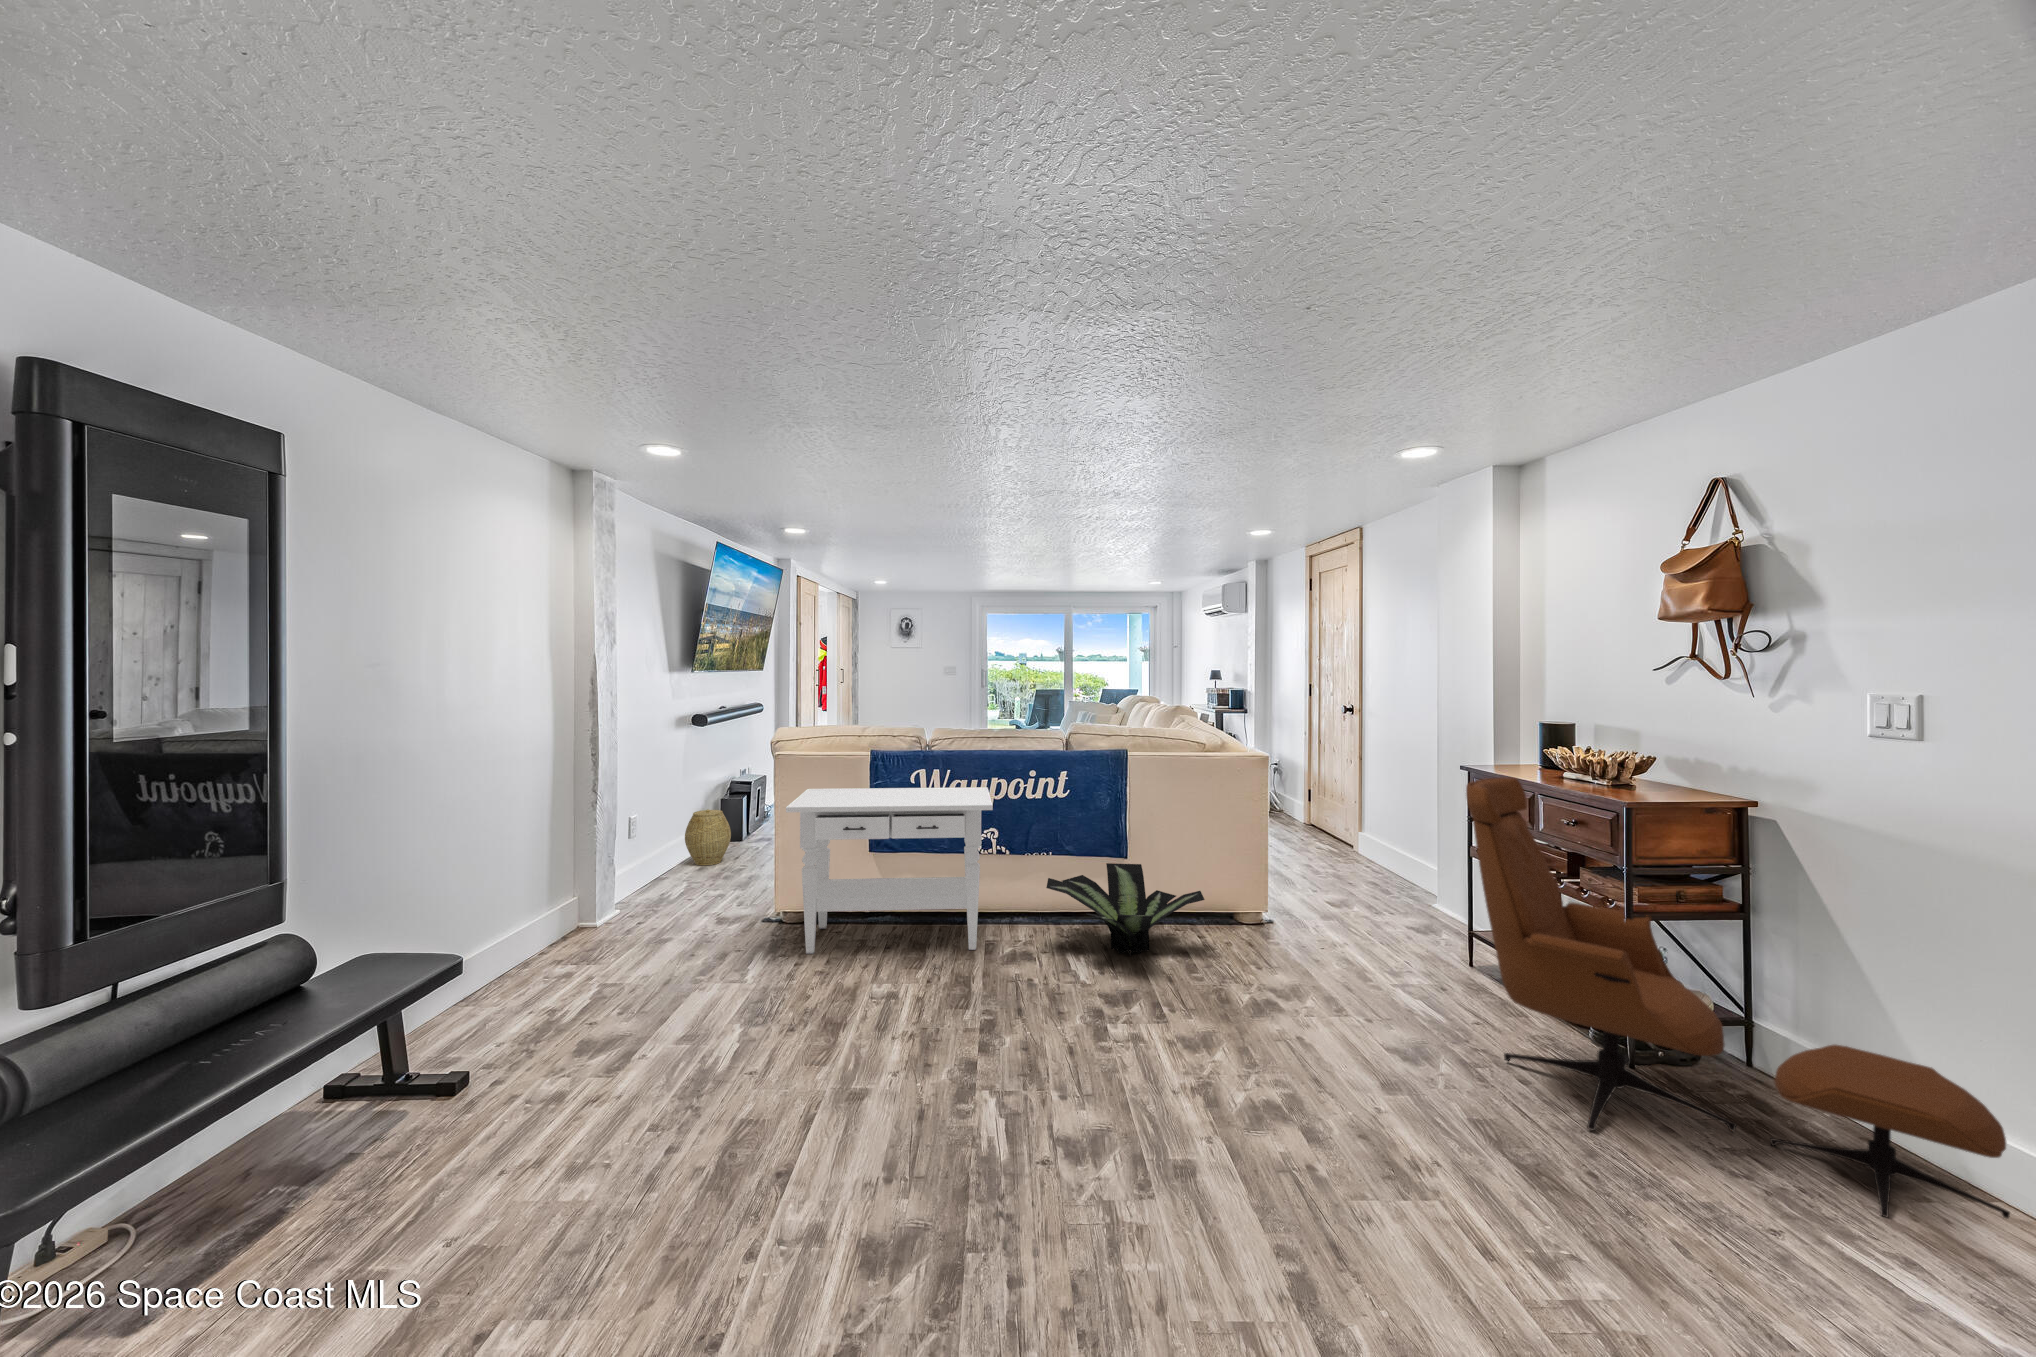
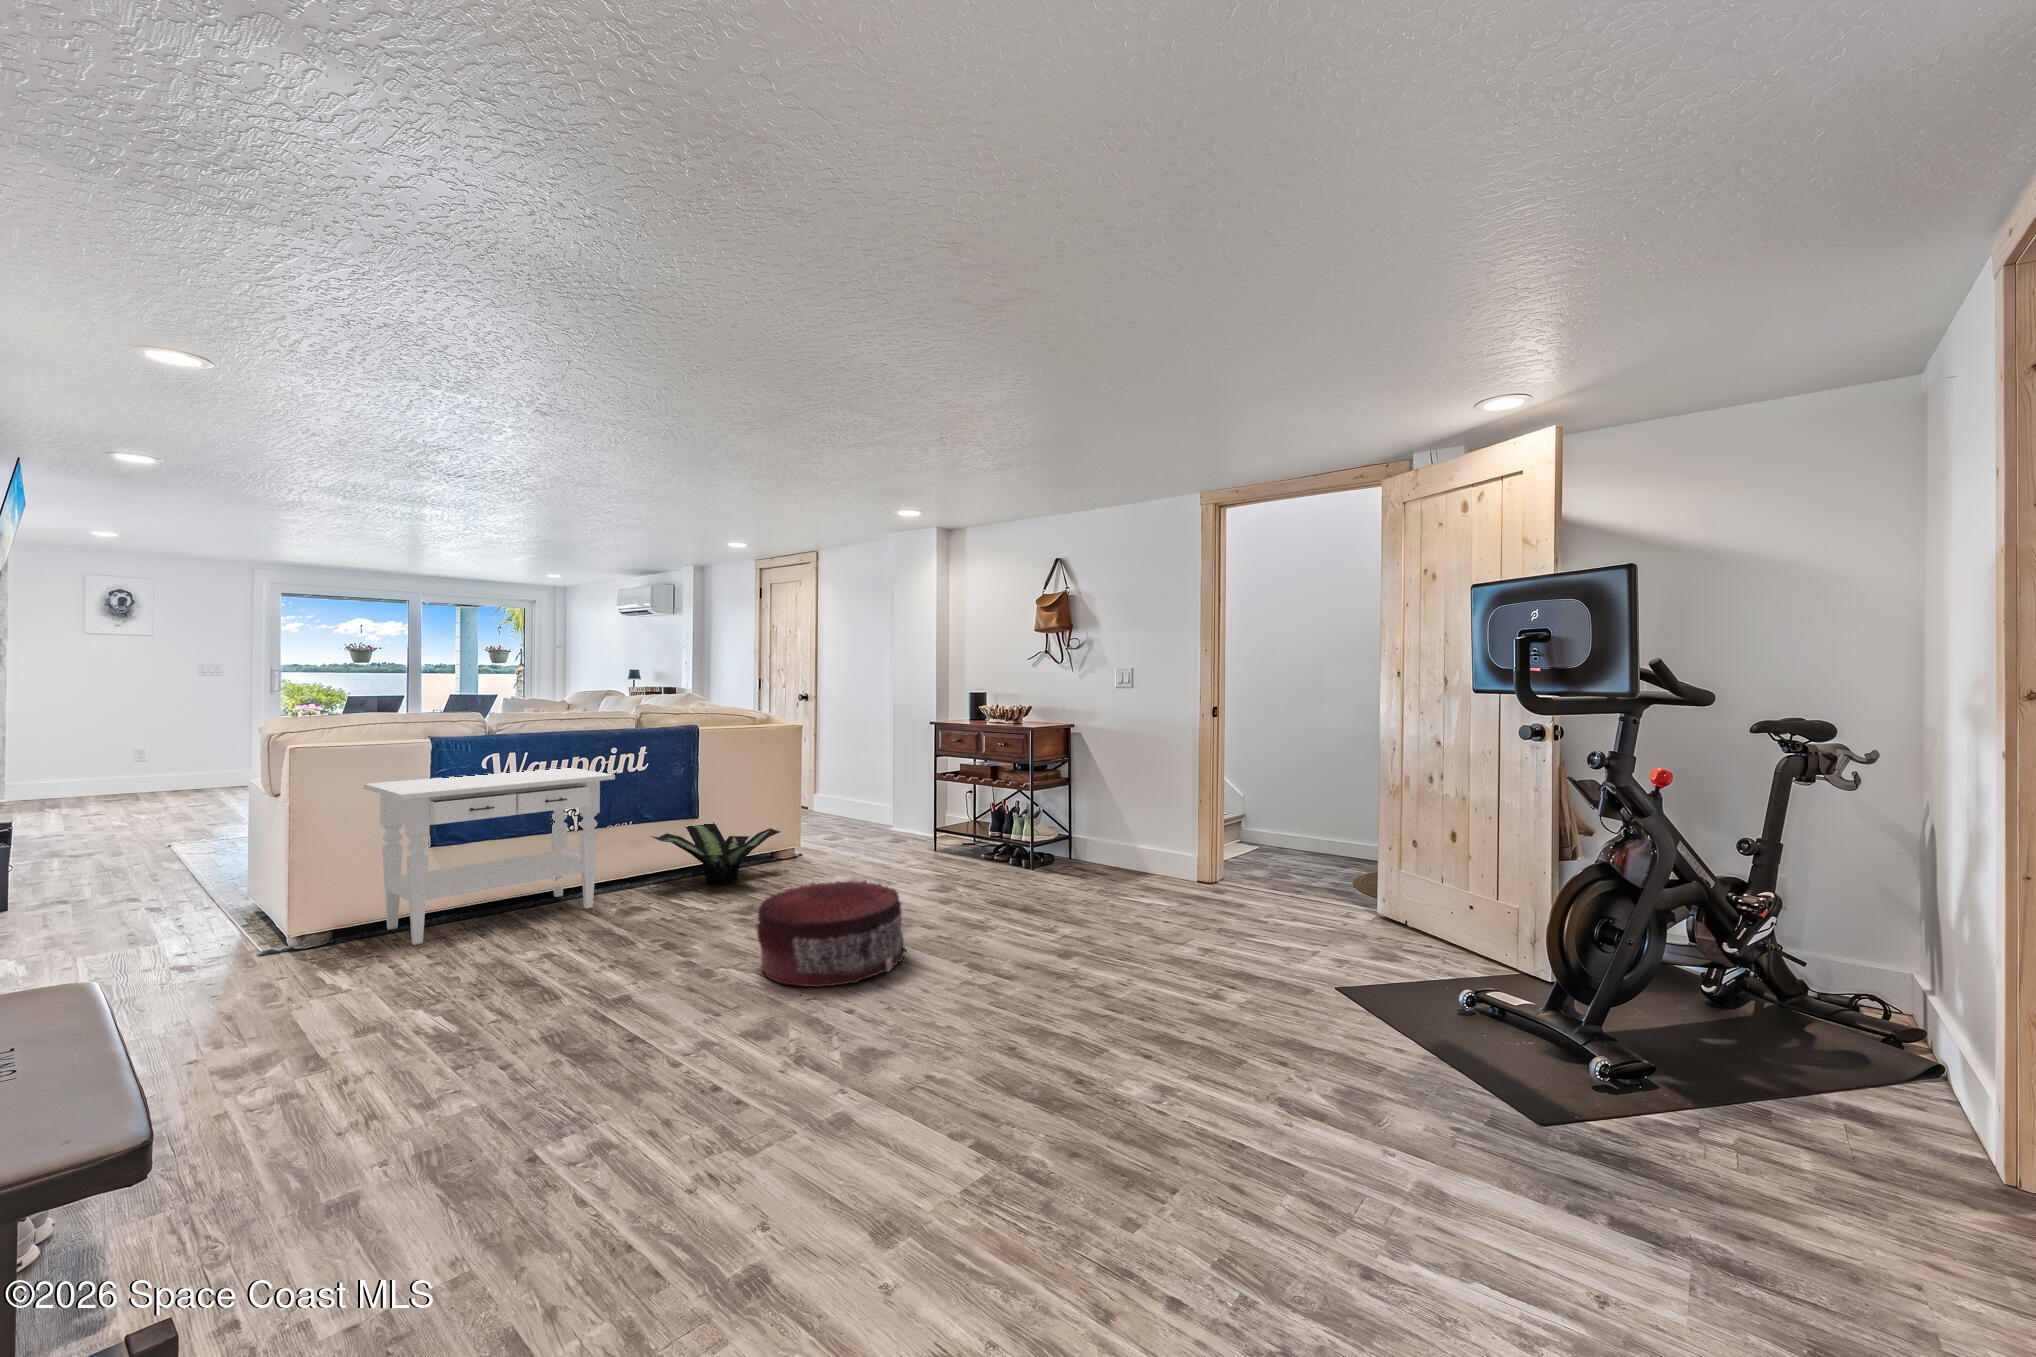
lounge chair: present [1466,778,2010,1219] -> none [968,721,1163,891]
woven basket: present [685,809,731,865] -> none [7,847,98,926]
pouf: none [971,1014,1197,1234] -> present [756,881,906,987]

